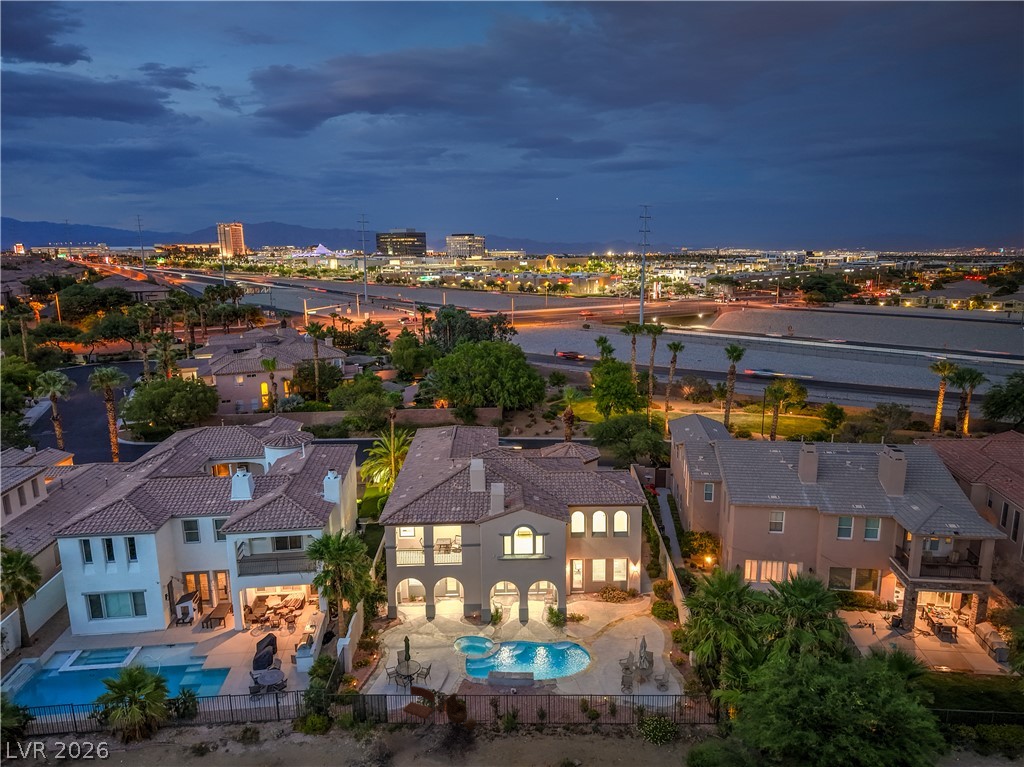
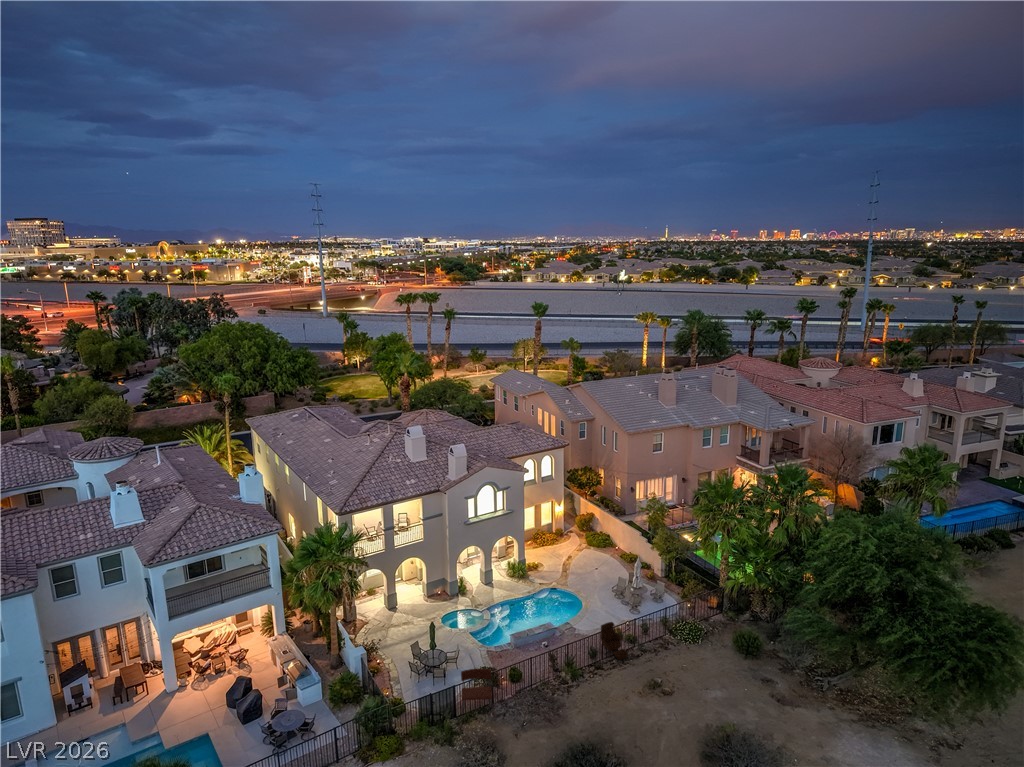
lounge chair: present [446,693,477,730] -> present [600,622,628,660]

